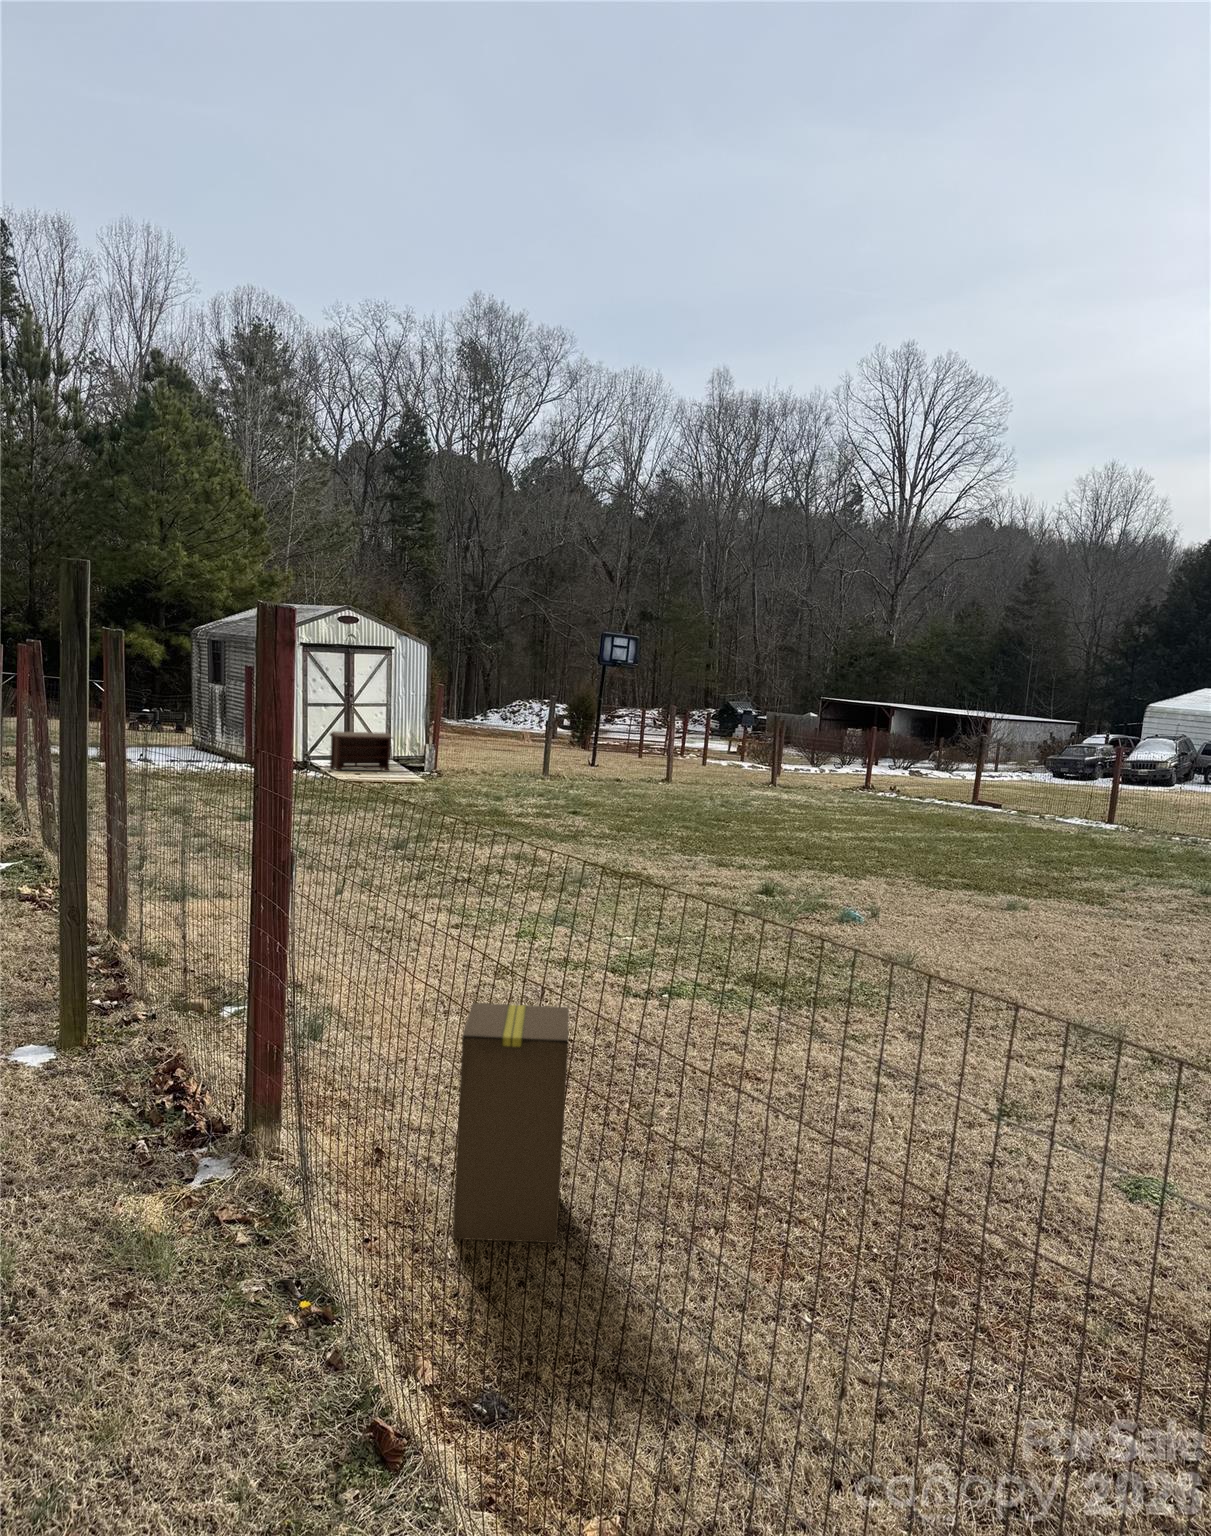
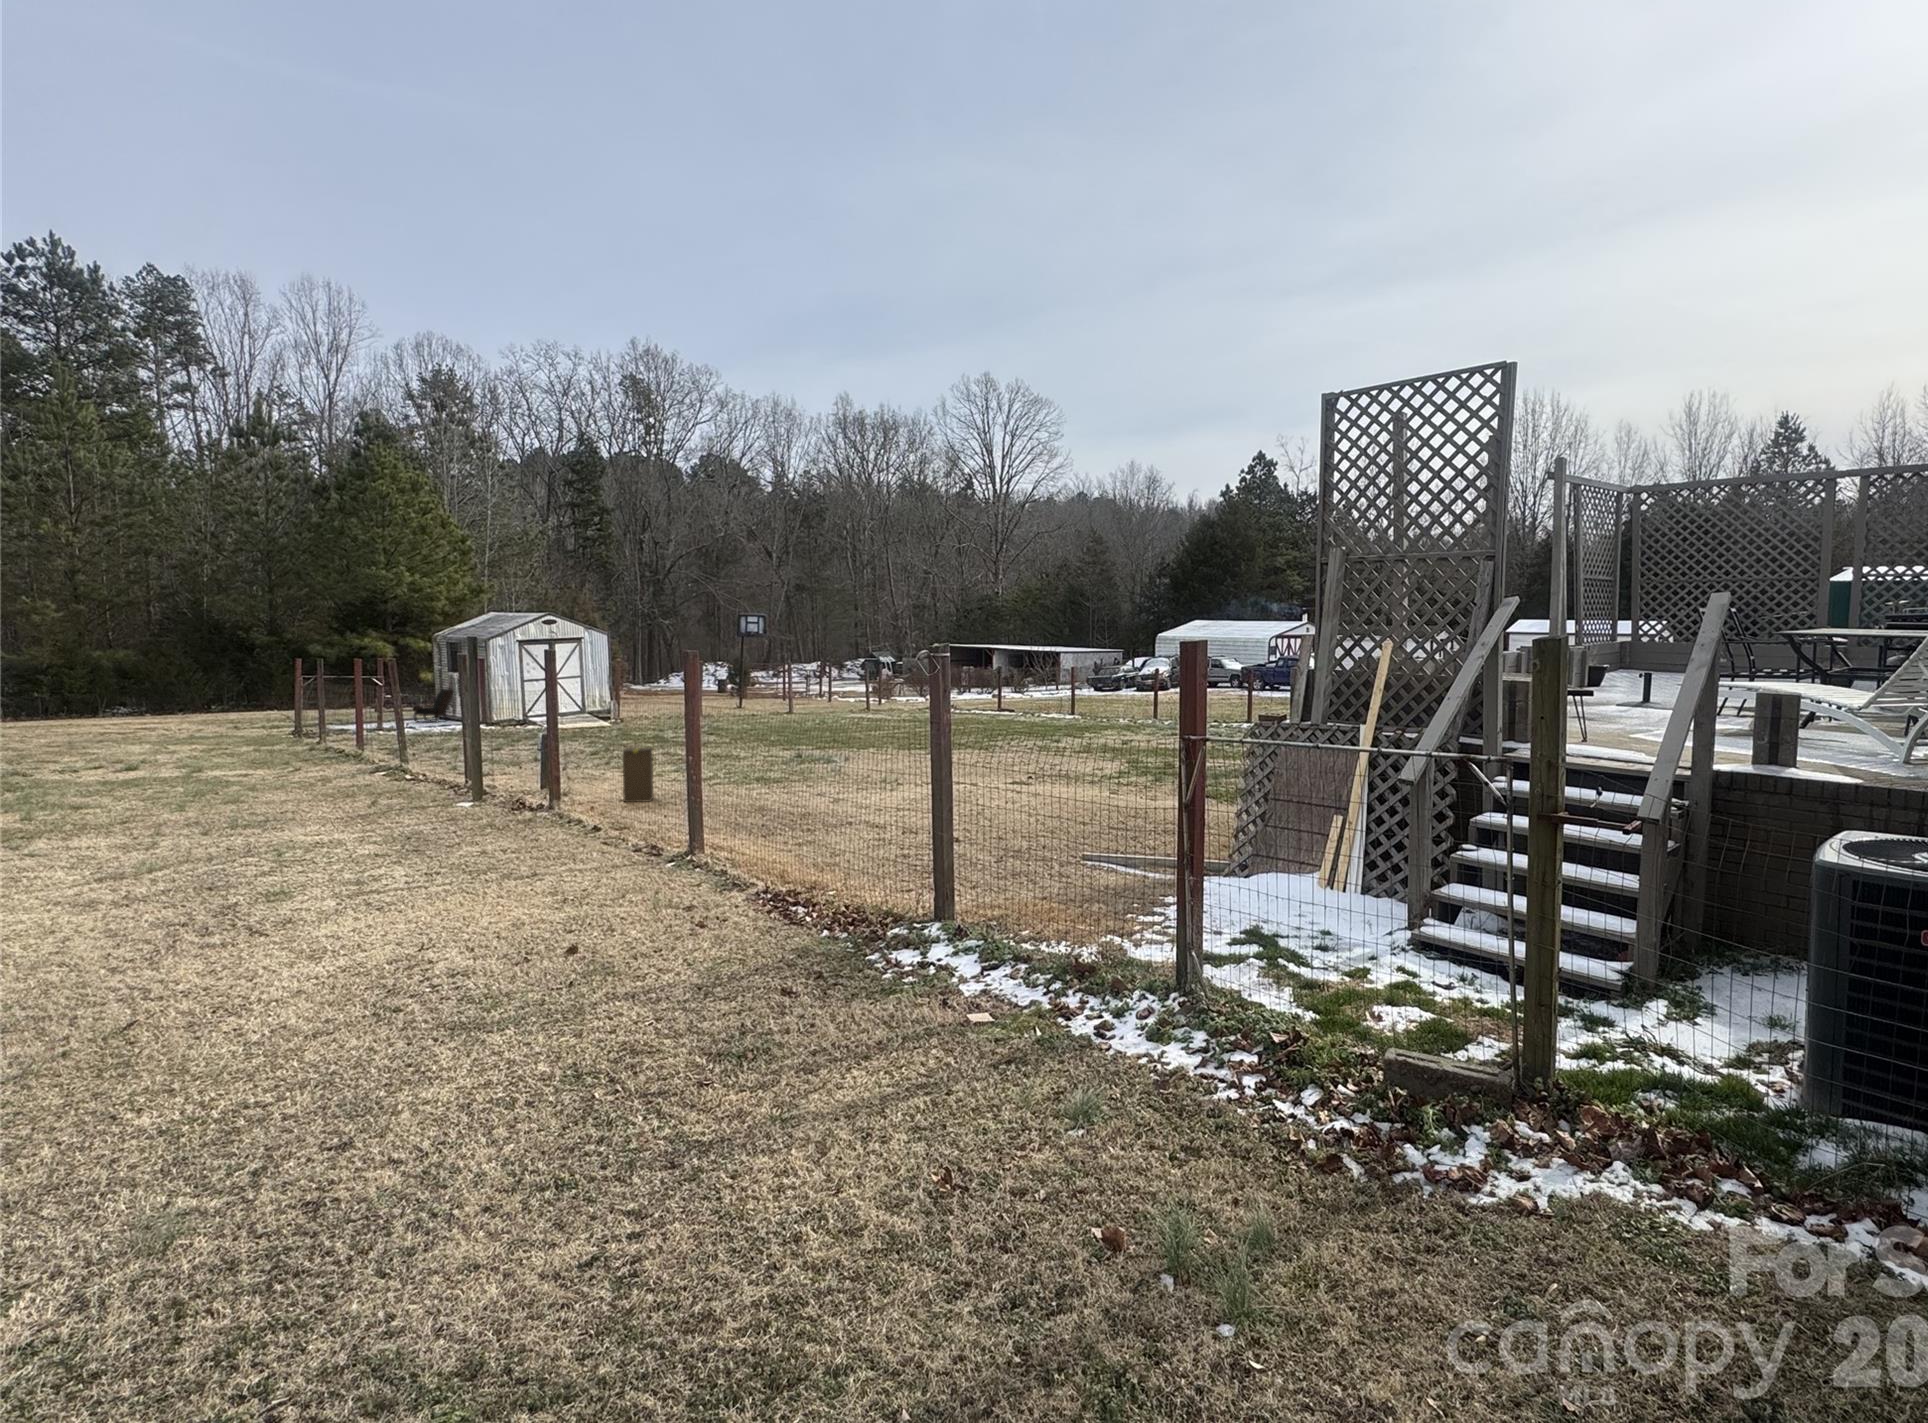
lounge chair: none [165,708,220,754] -> present [414,689,453,722]
bench: present [330,731,392,771] -> none [541,696,588,724]

